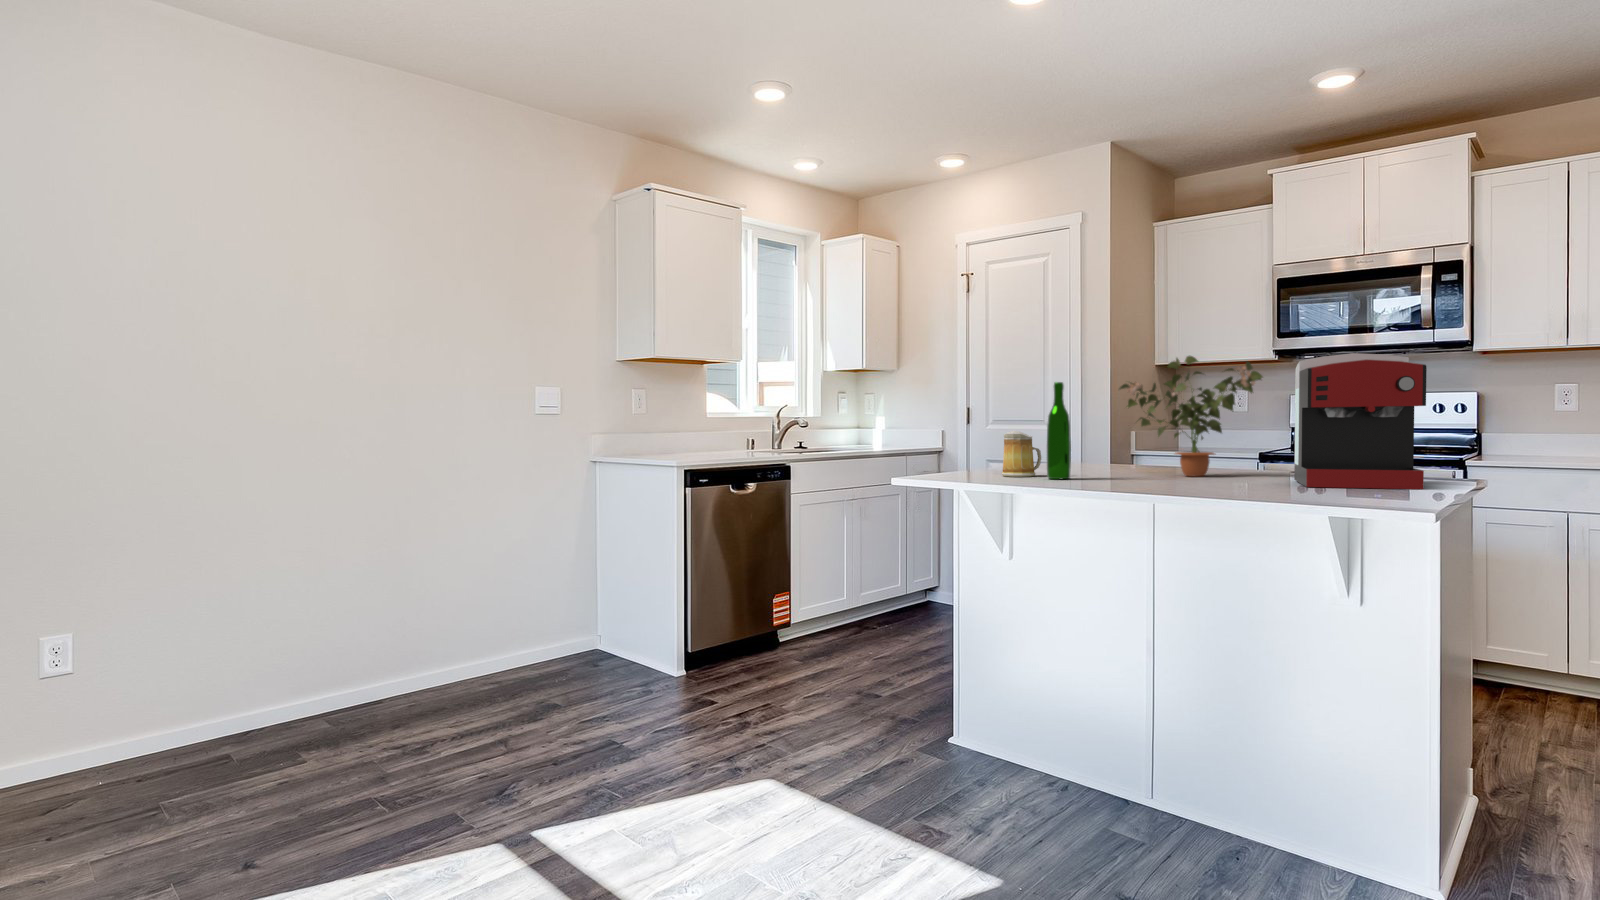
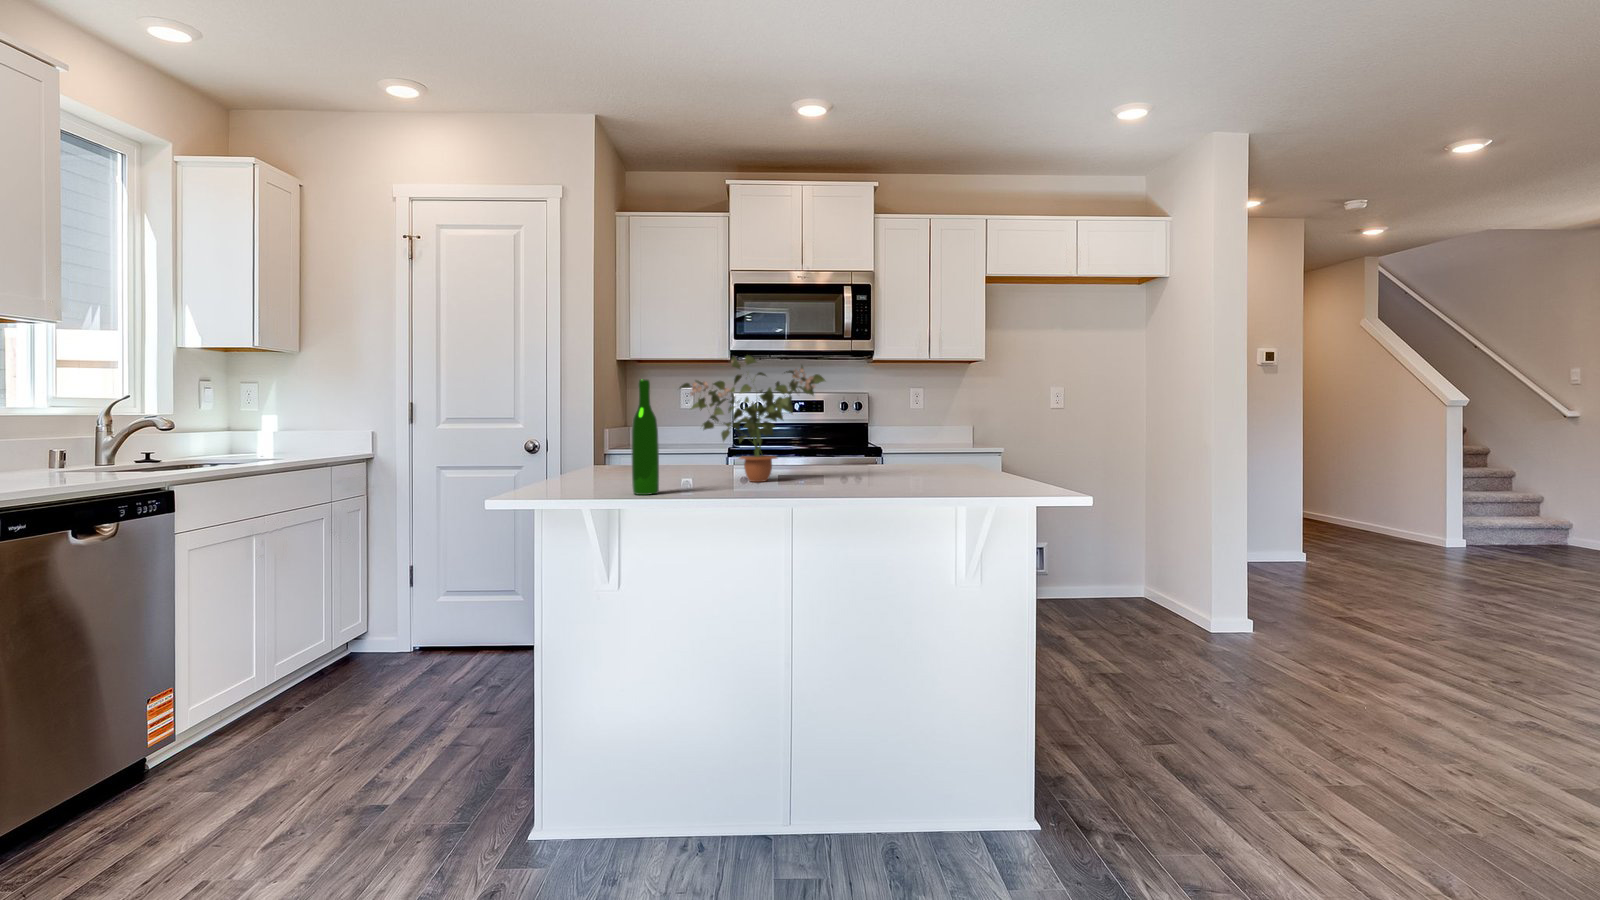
coffee maker: present [1294,353,1427,489] -> none [860,362,983,489]
mug: present [1002,431,1041,477] -> none [563,437,609,494]

